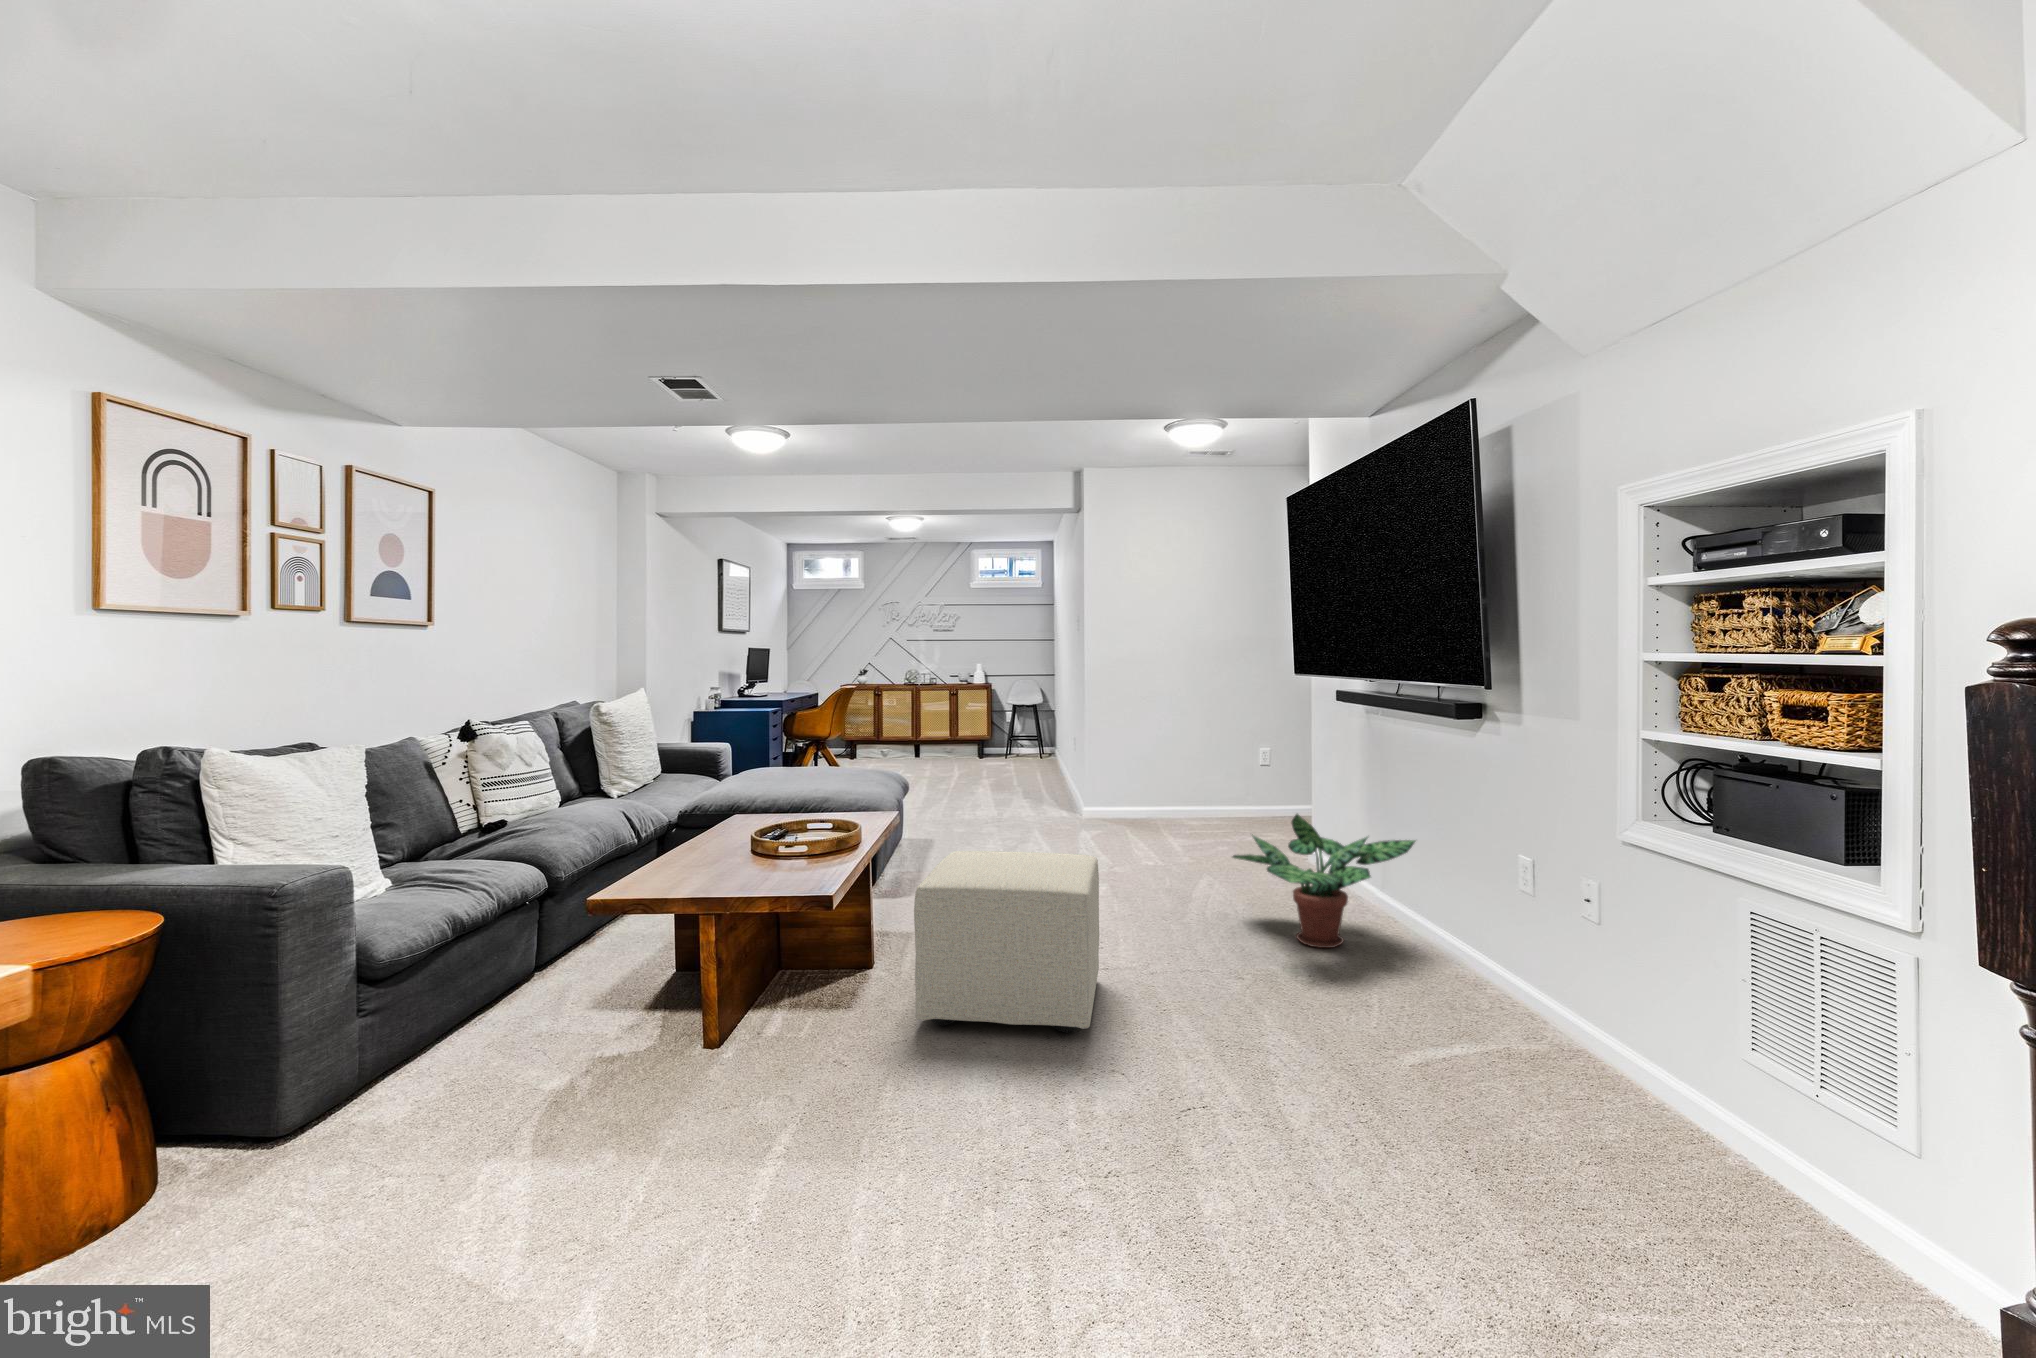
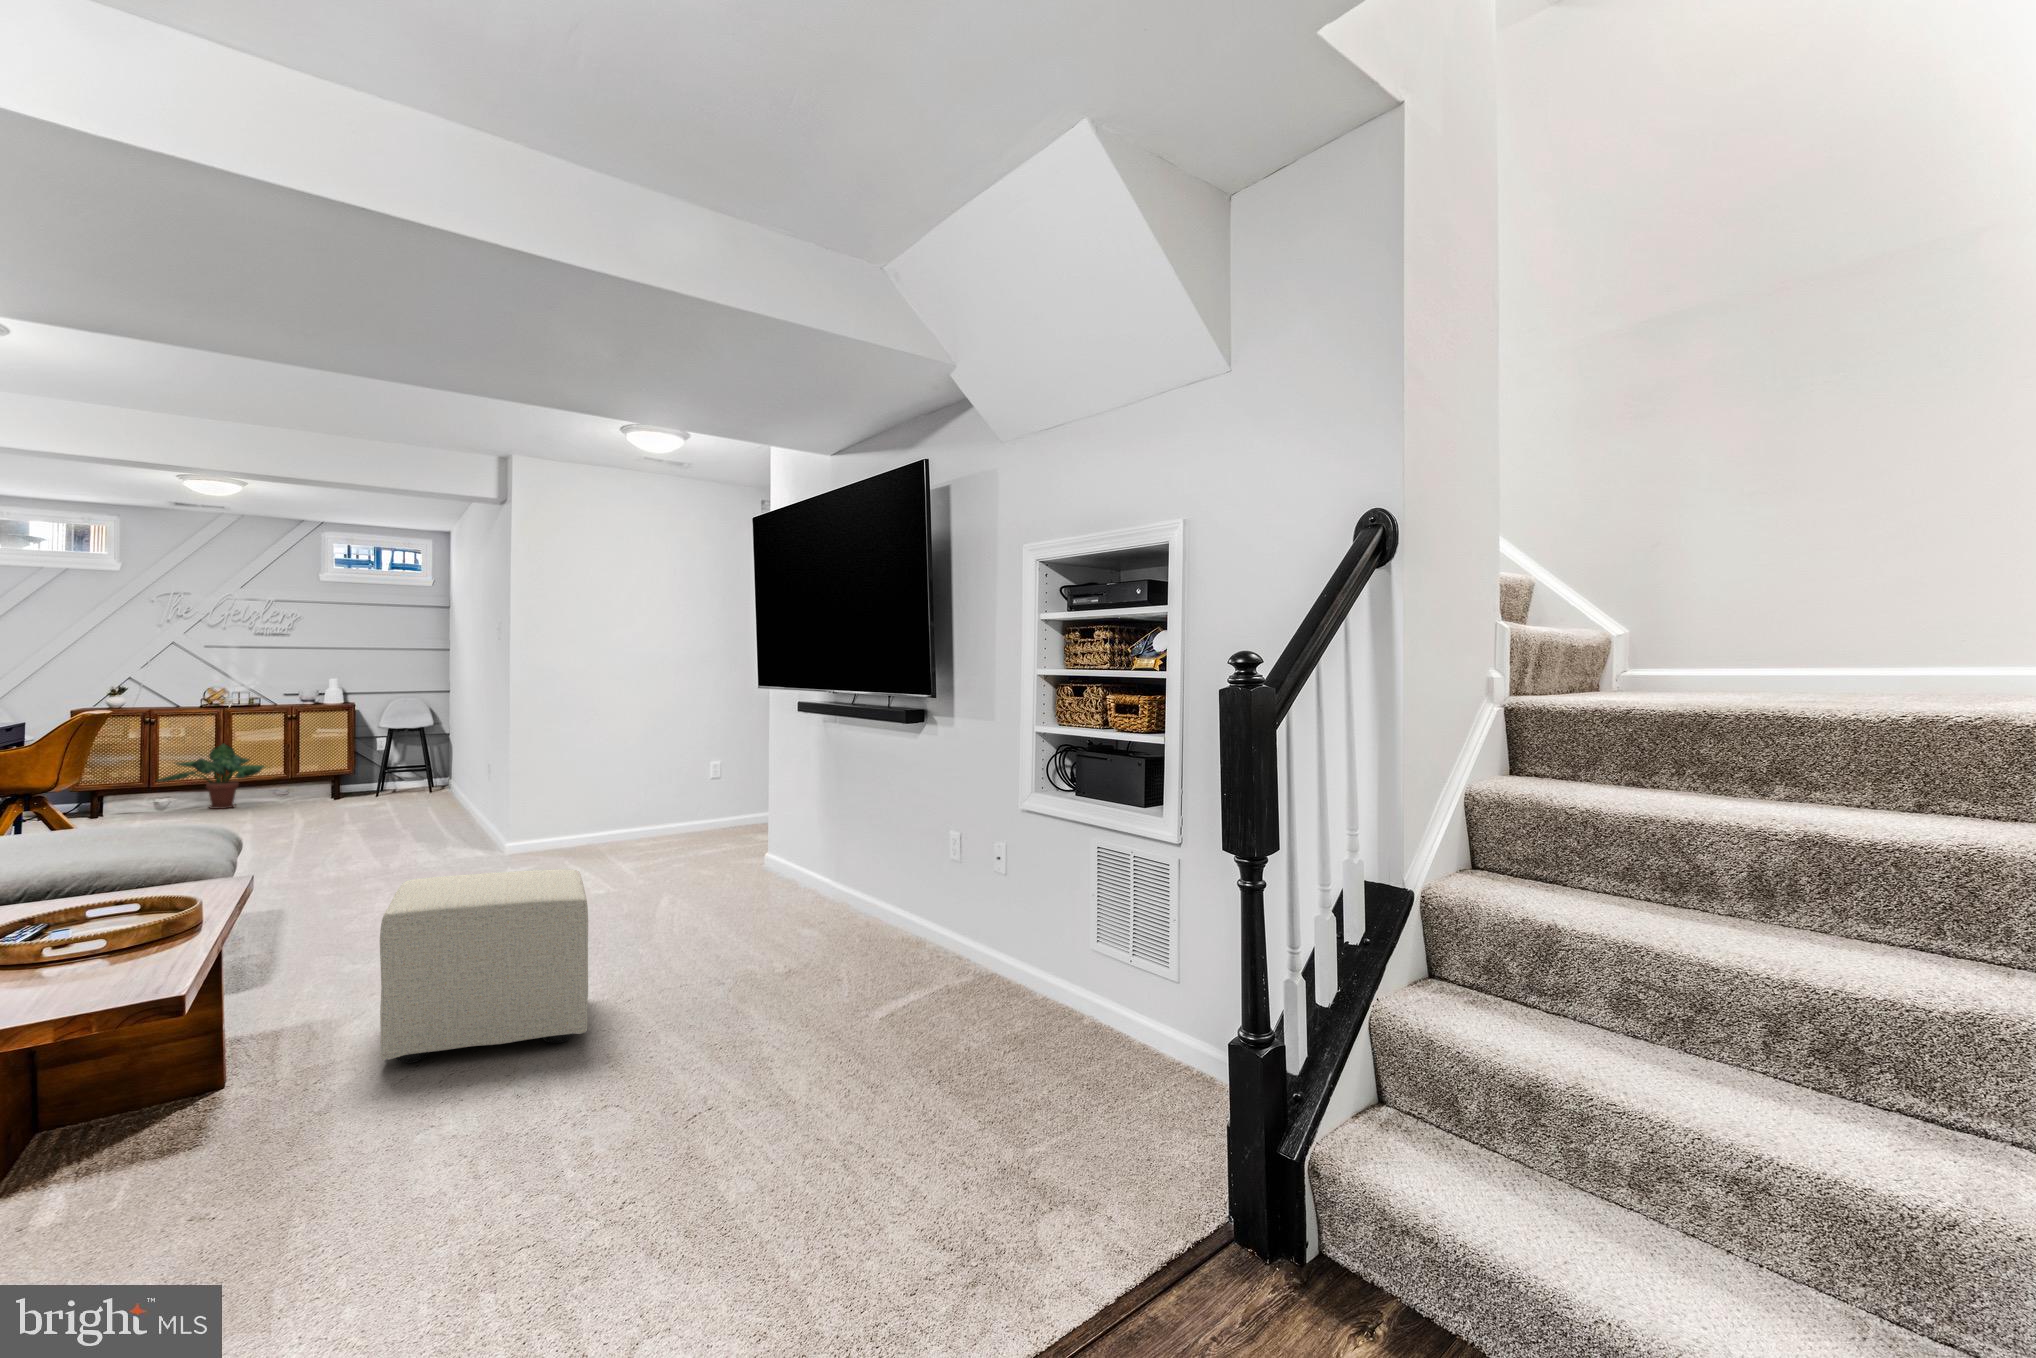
potted plant: present [1233,814,1415,948] -> present [156,744,264,809]

